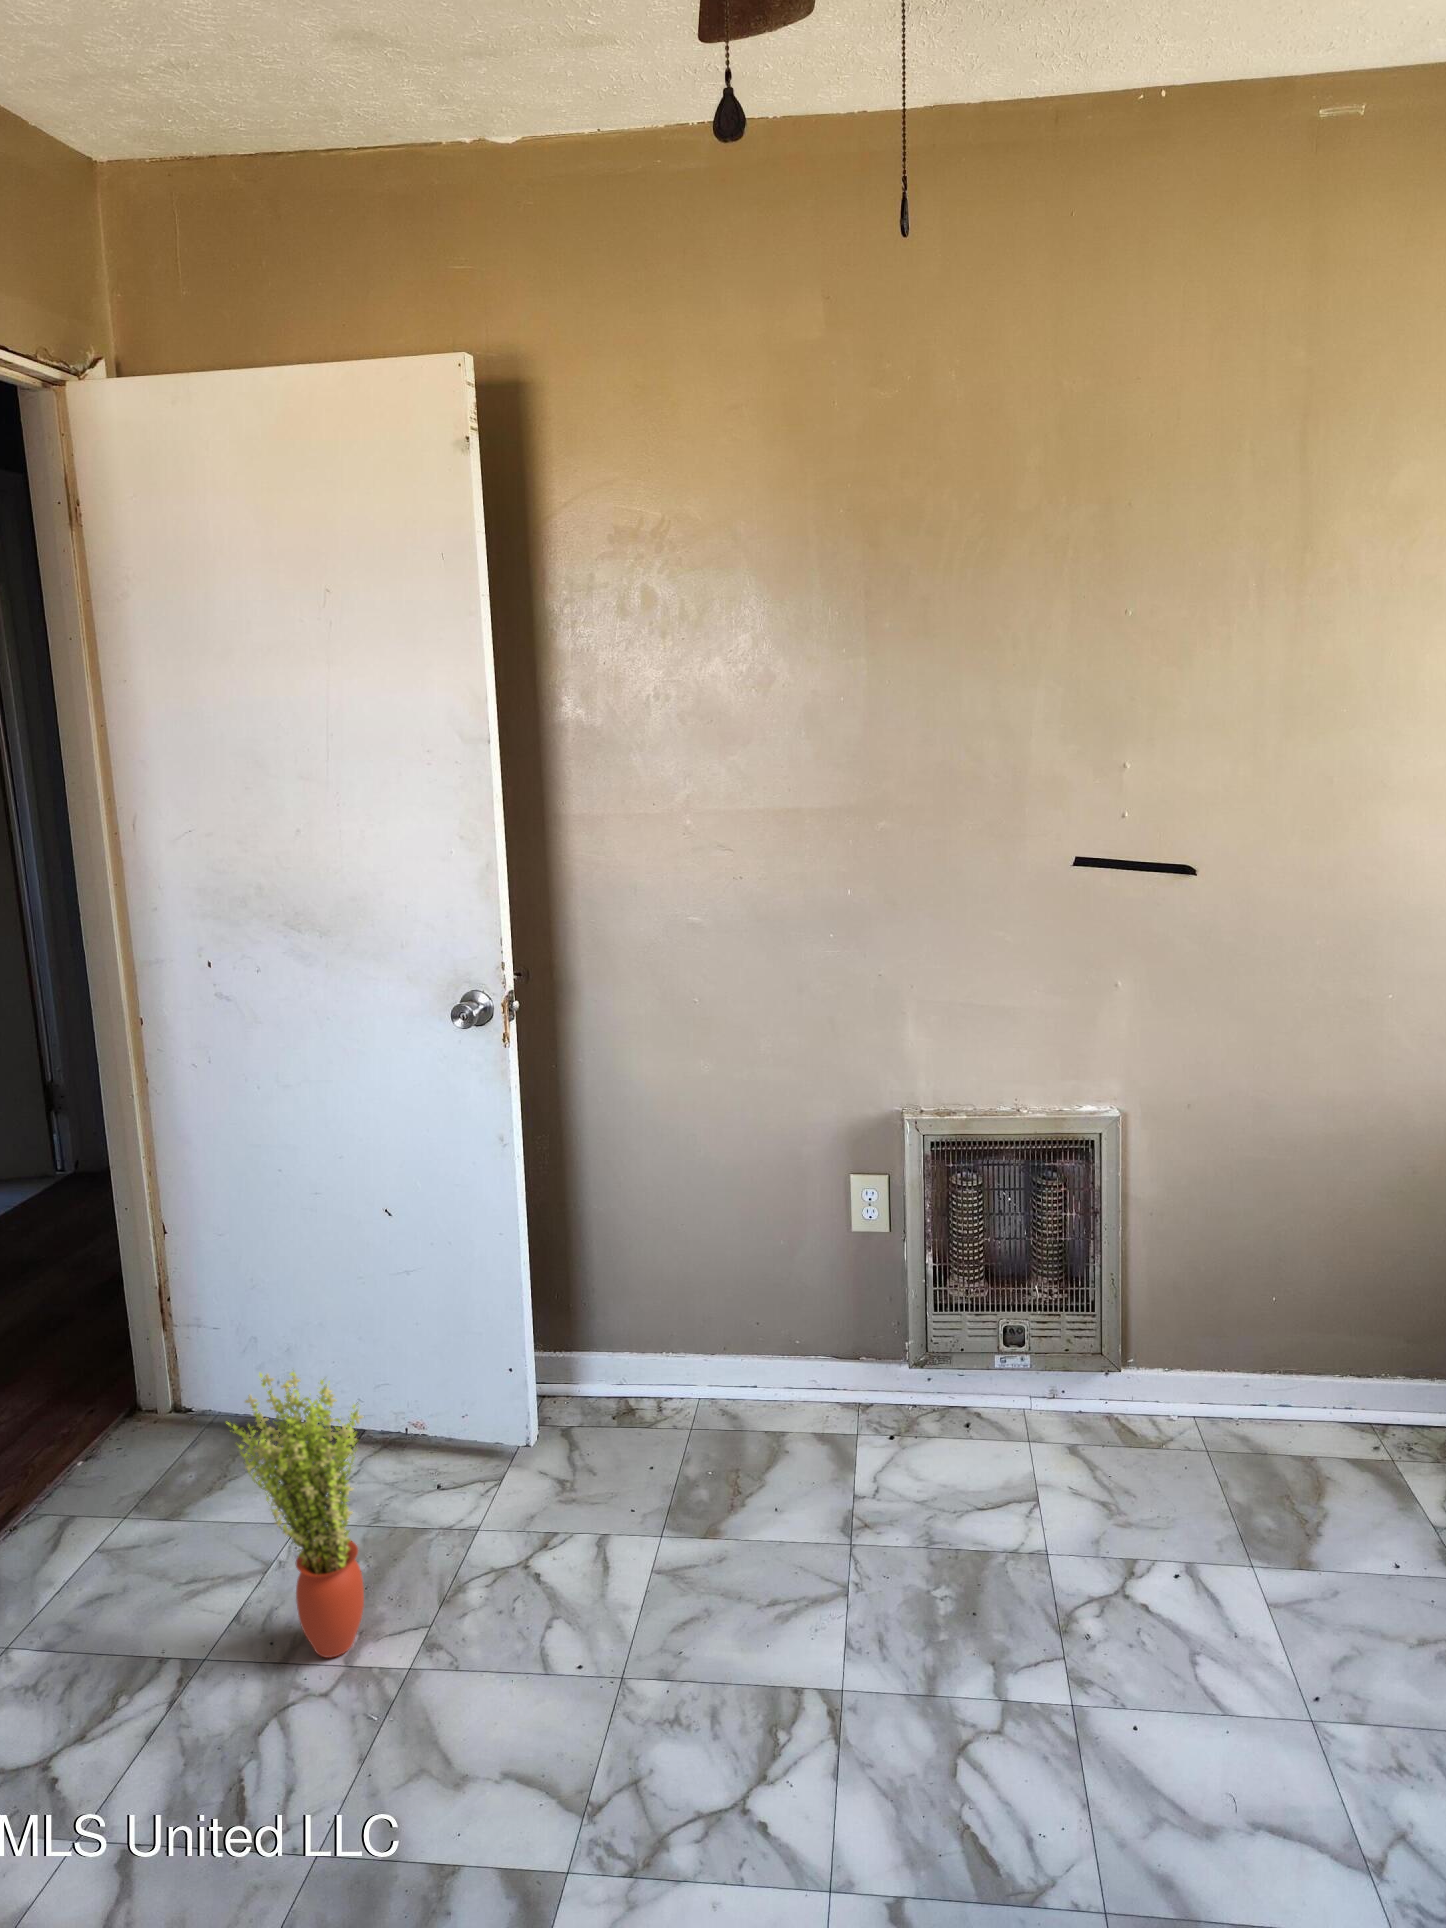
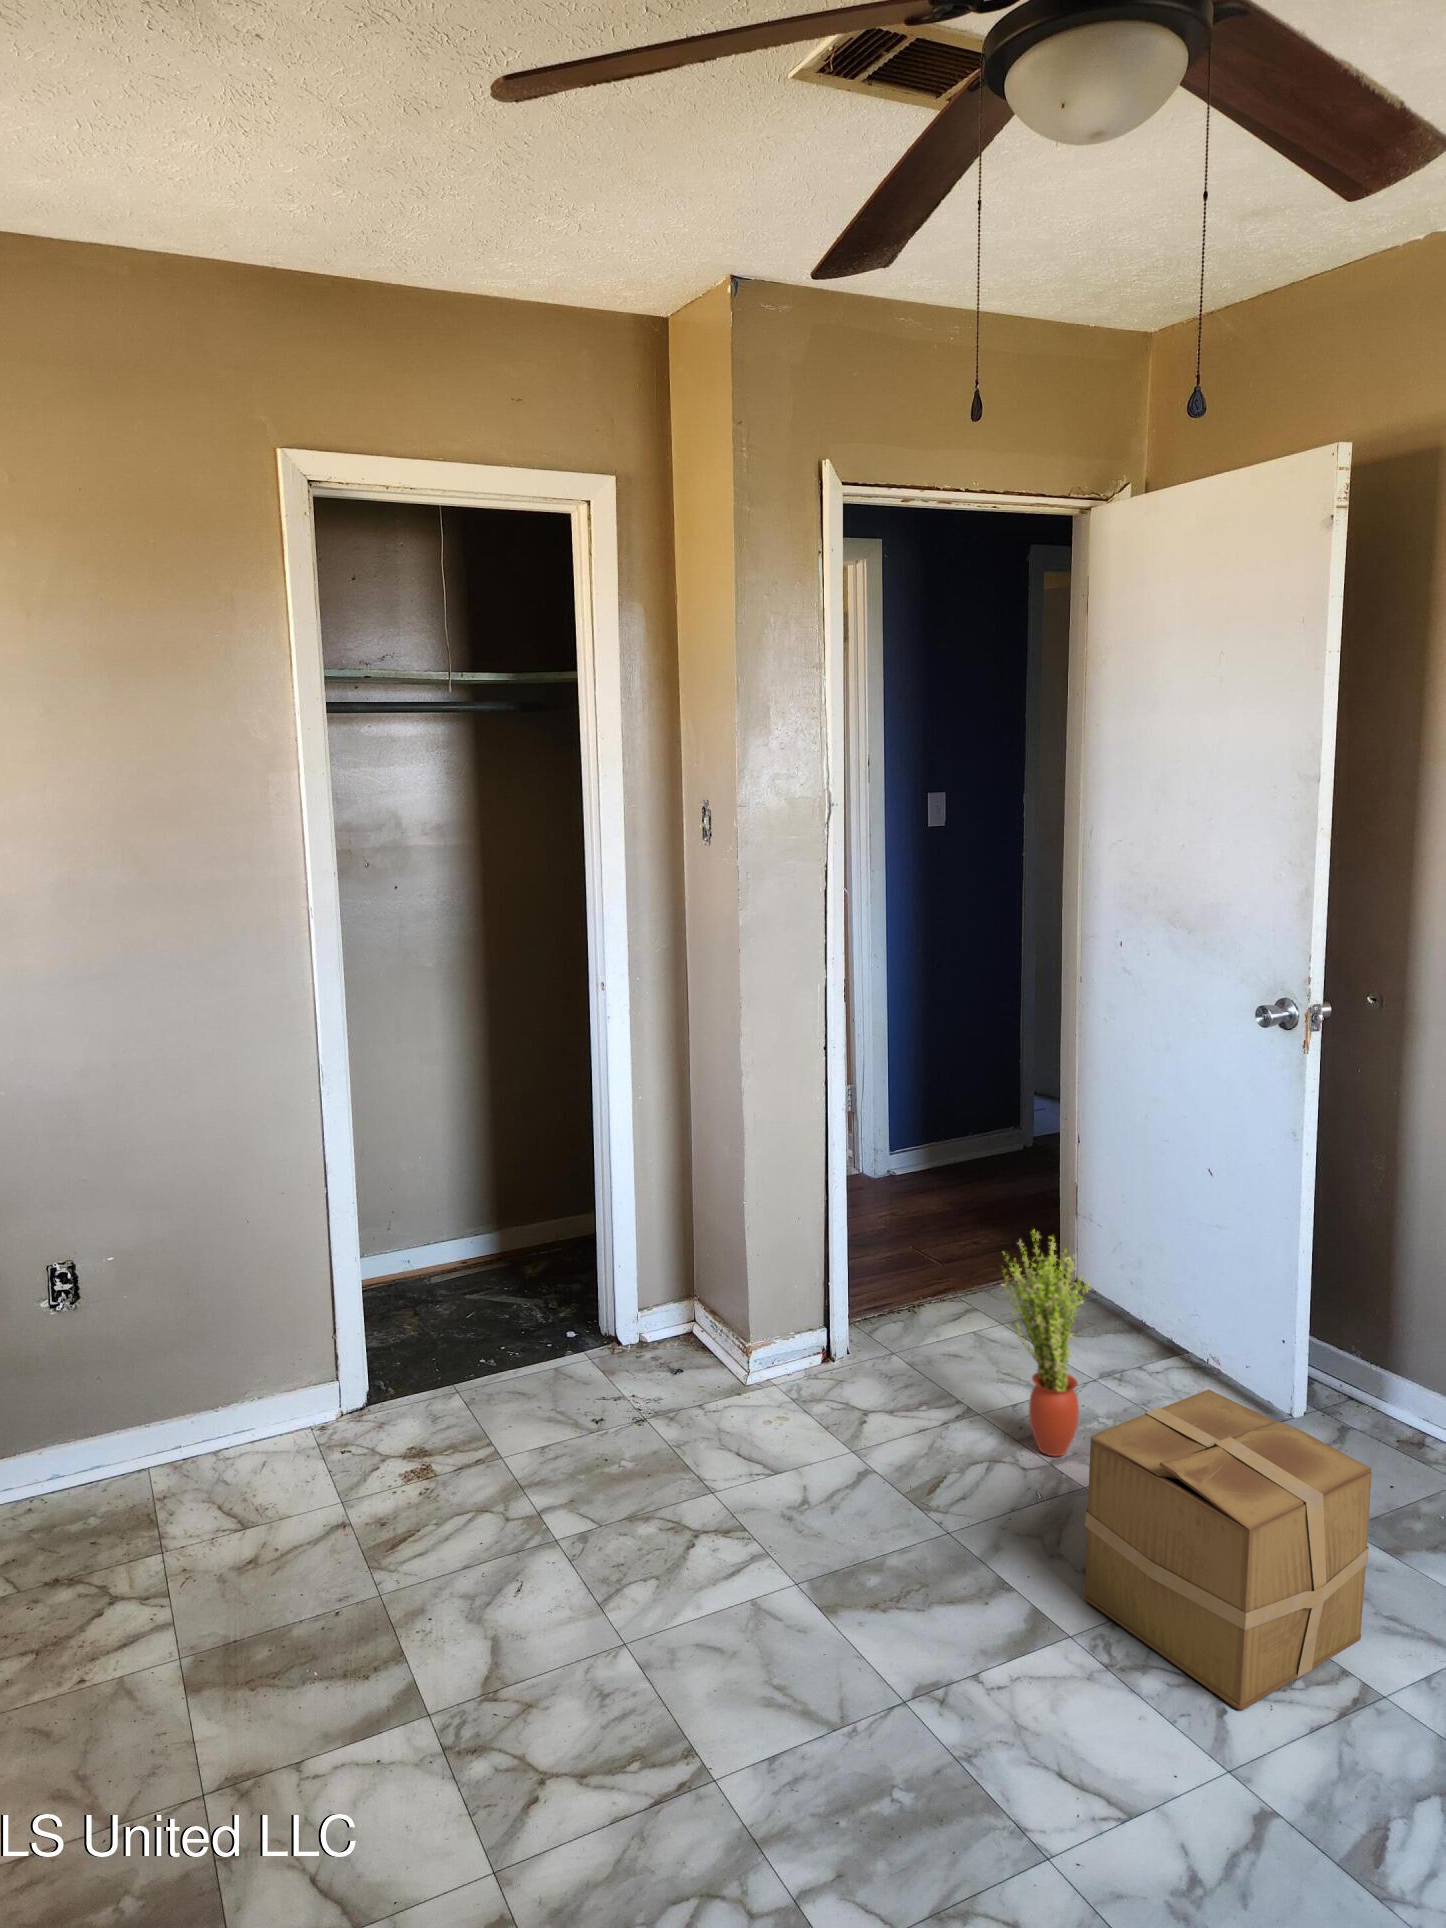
cardboard box: none [526,1463,785,1812] -> present [1084,1390,1372,1710]

